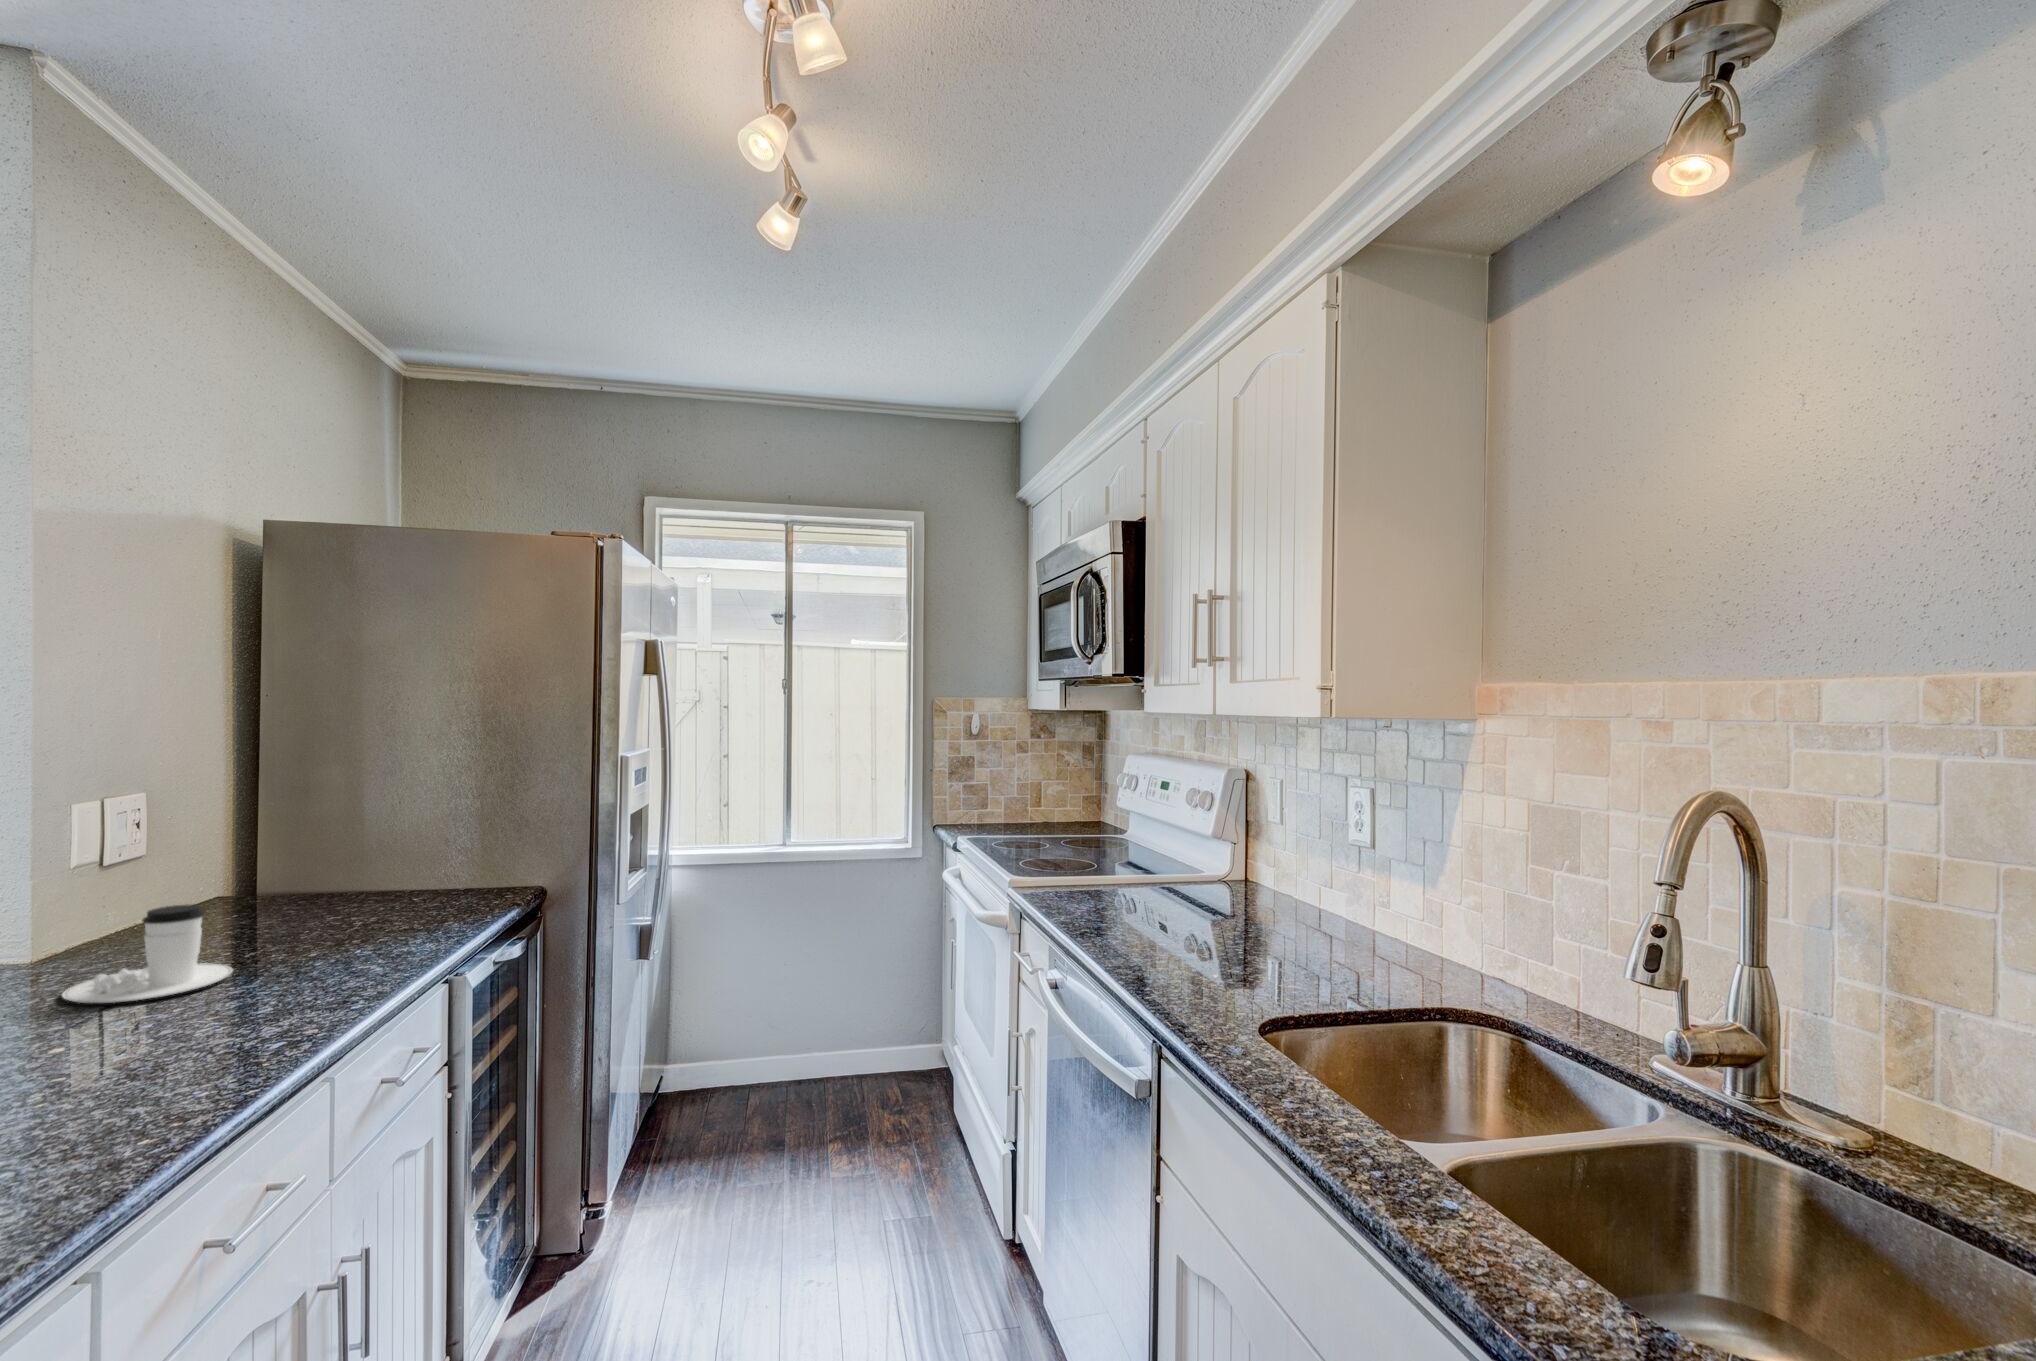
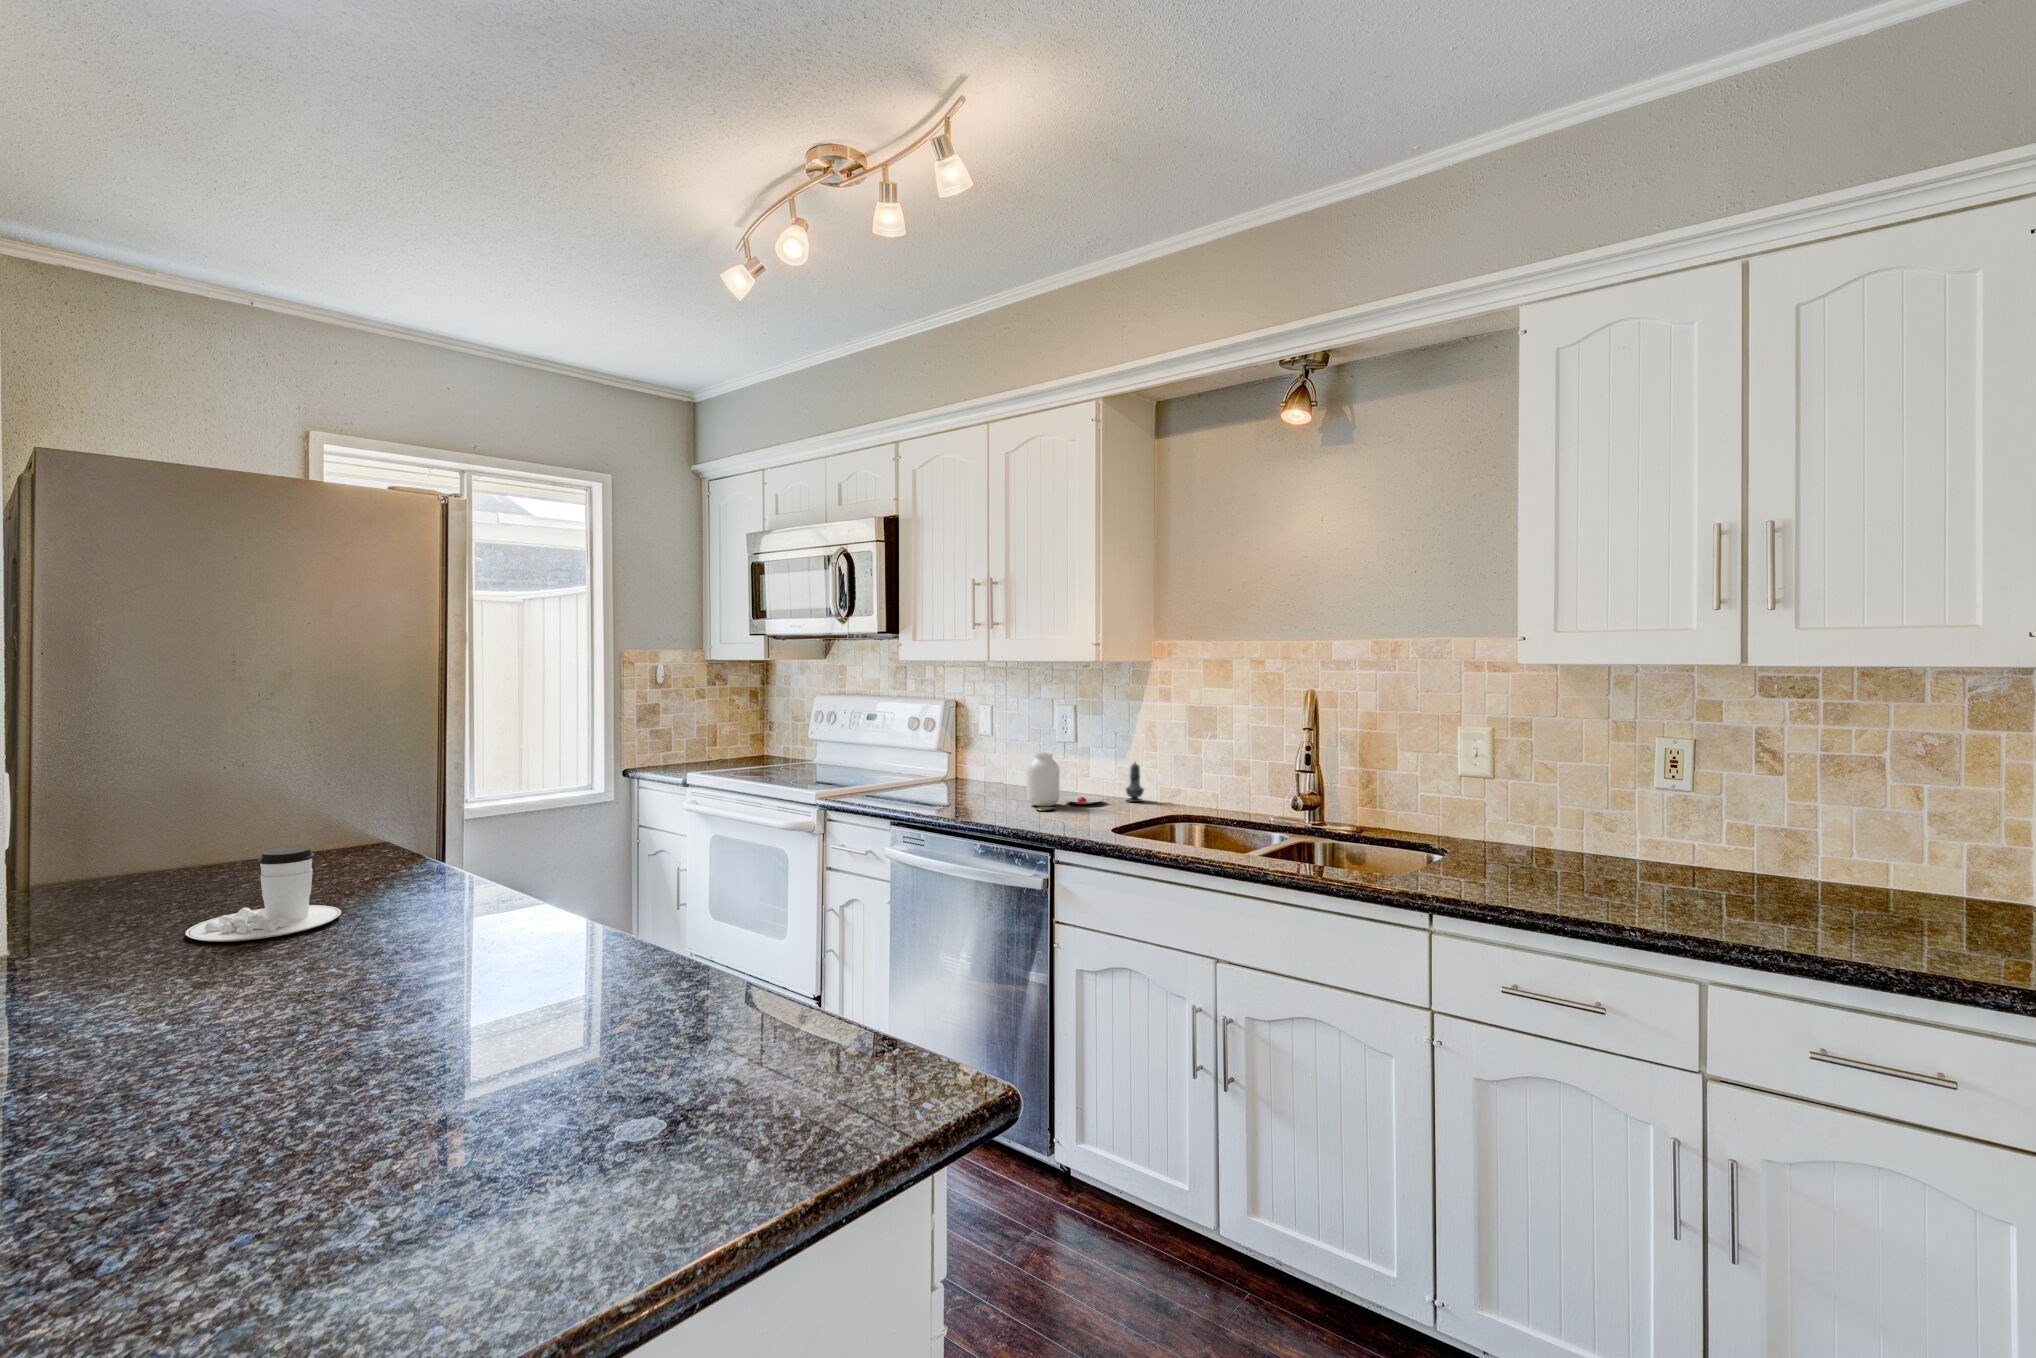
jar: none [1213,869,1362,969] -> present [1027,753,1105,811]
salt shaker: none [1400,902,1438,979] -> present [1126,763,1144,802]

